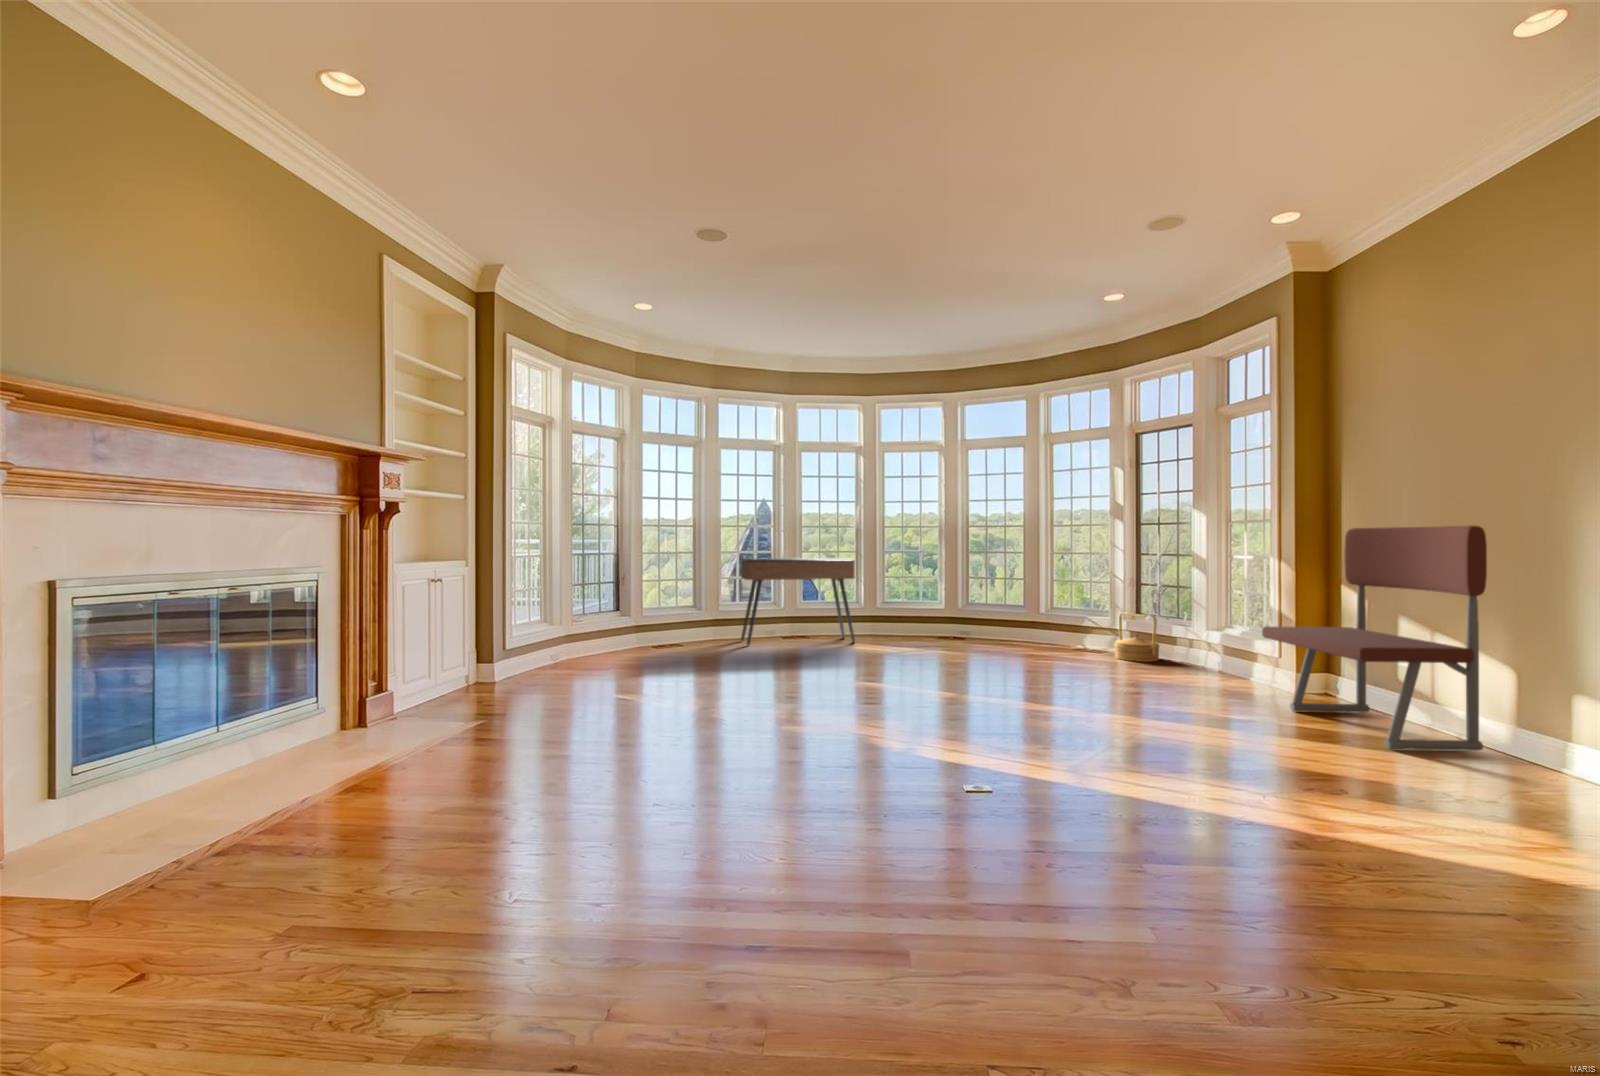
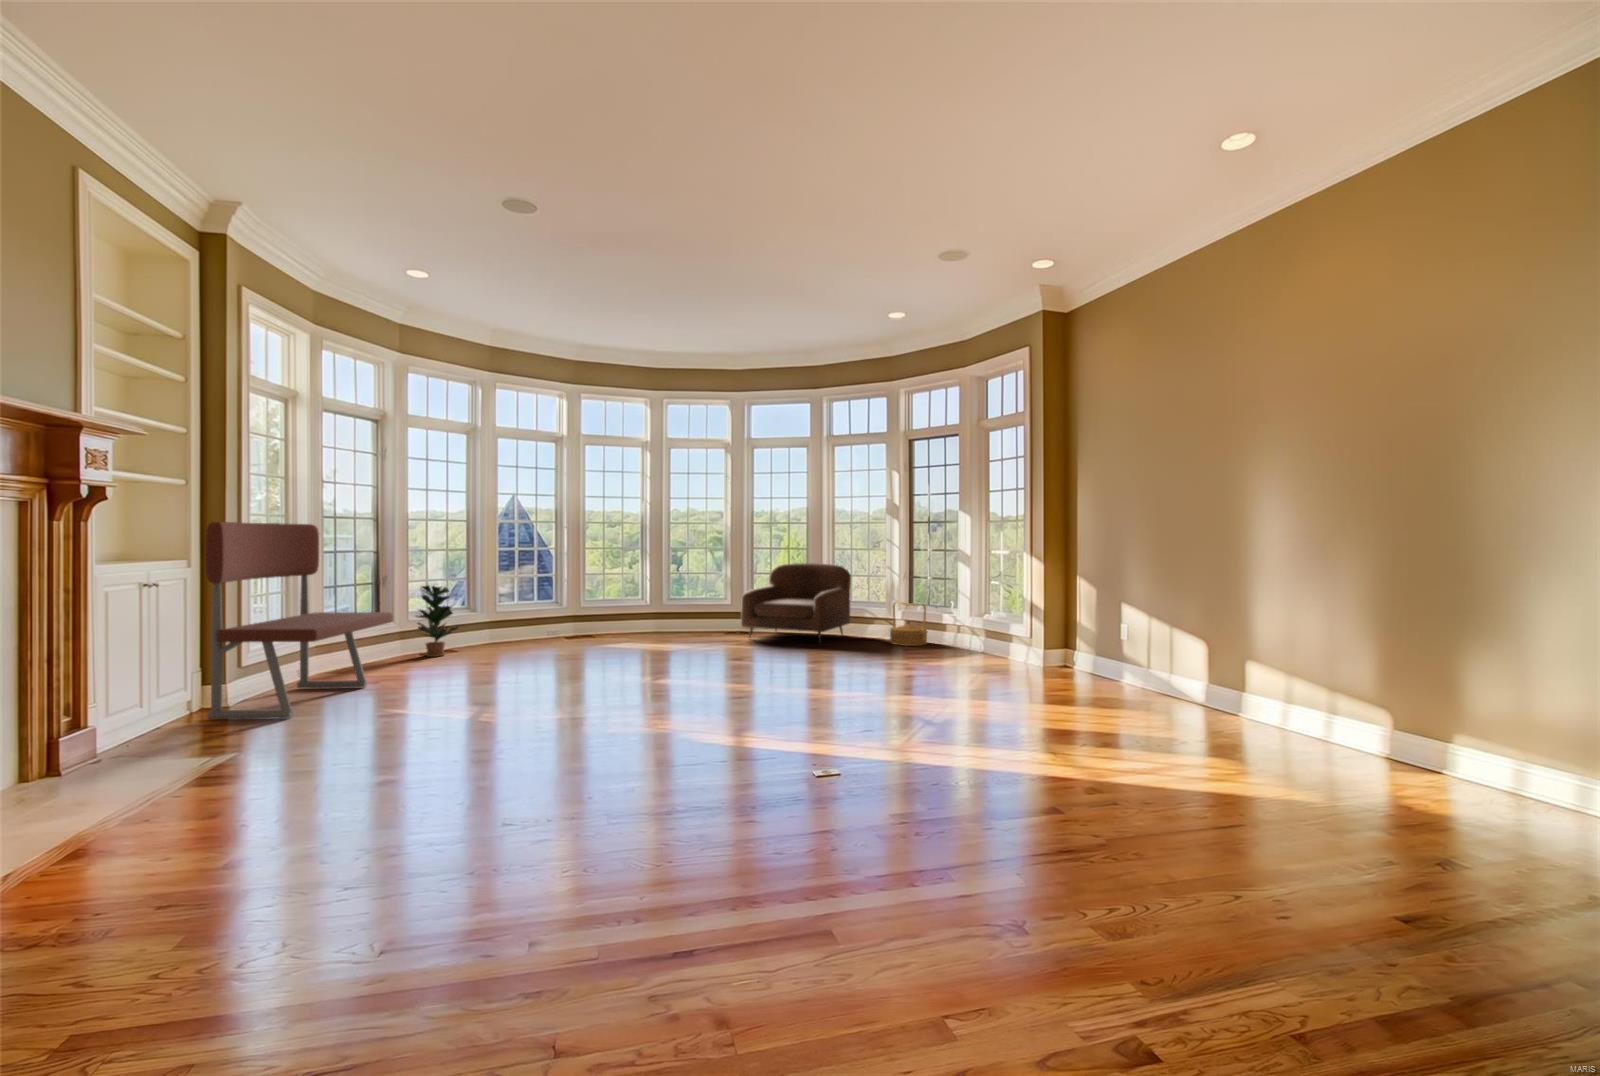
bench: present [1262,526,1487,751] -> present [206,522,393,719]
console table: present [741,558,855,645] -> none [522,554,645,647]
armchair: none [951,569,1074,654] -> present [741,563,851,642]
potted plant: none [646,585,683,651] -> present [416,586,458,657]

